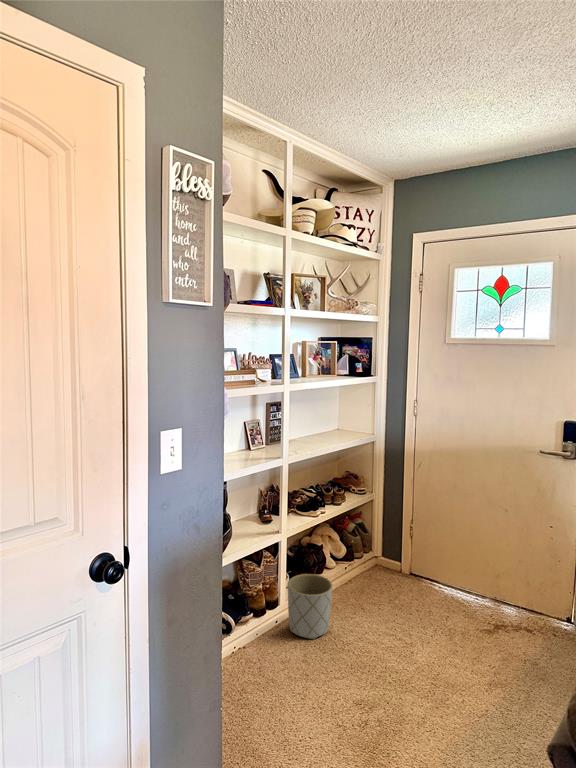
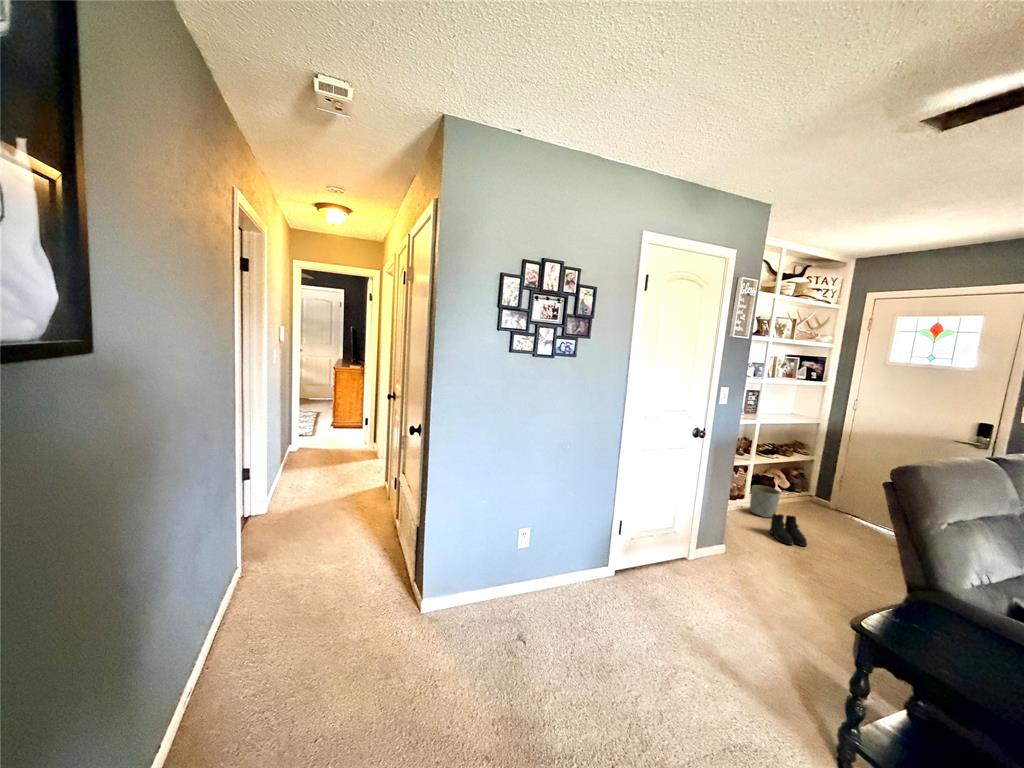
boots: none [320,643,382,722] -> present [770,514,807,546]

